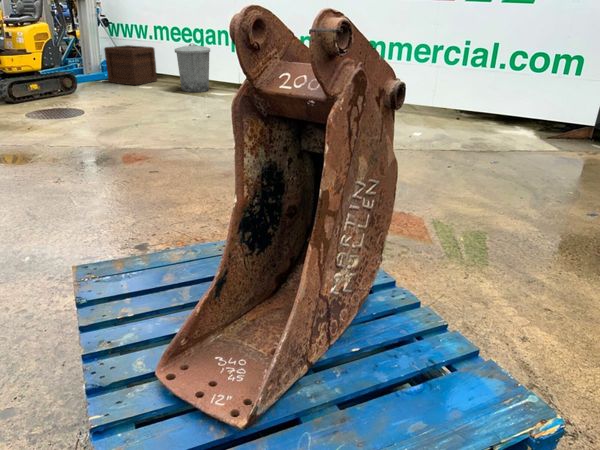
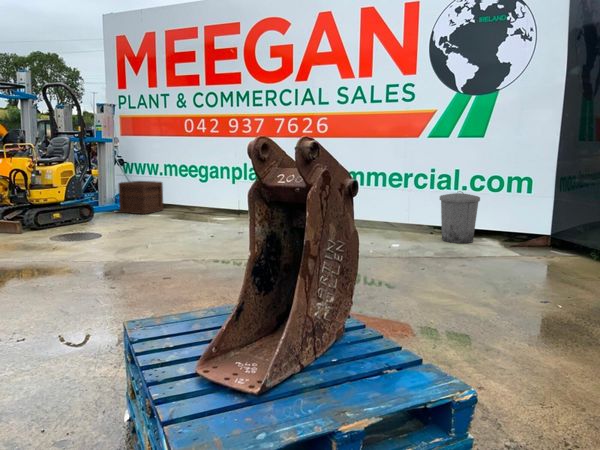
trash can: present [175,43,210,92] -> present [440,191,480,243]

